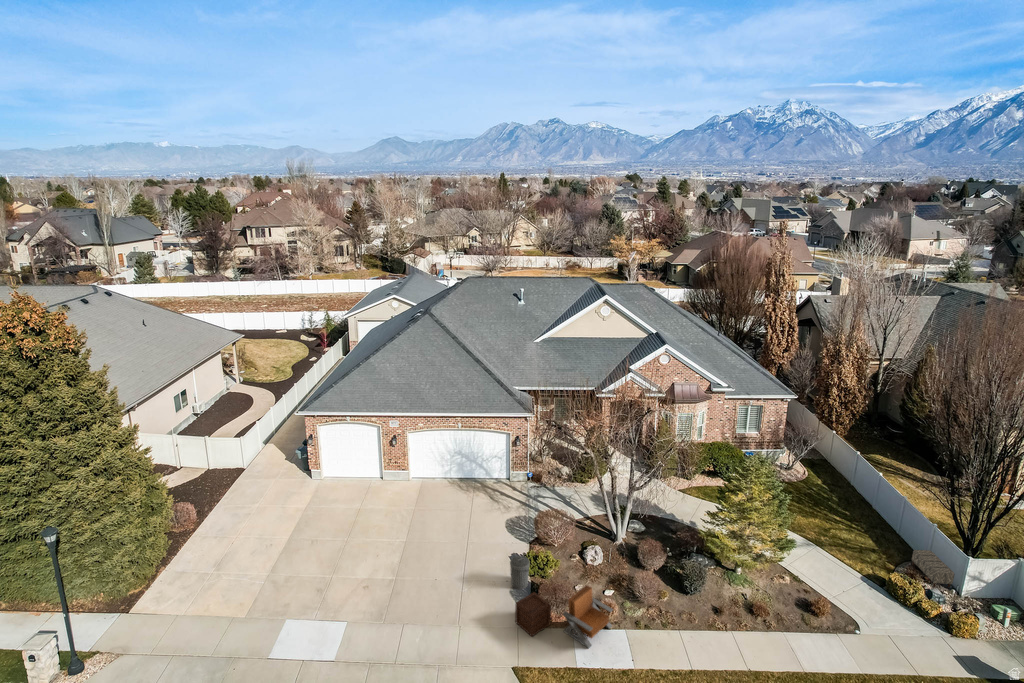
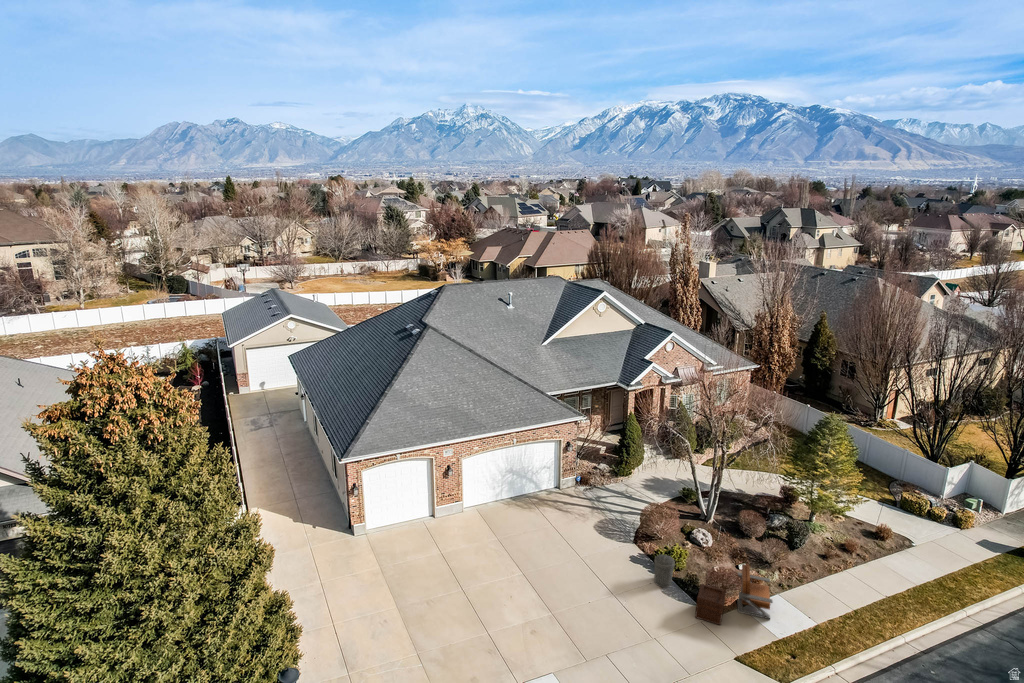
bench: present [912,550,955,588] -> none [897,471,936,498]

